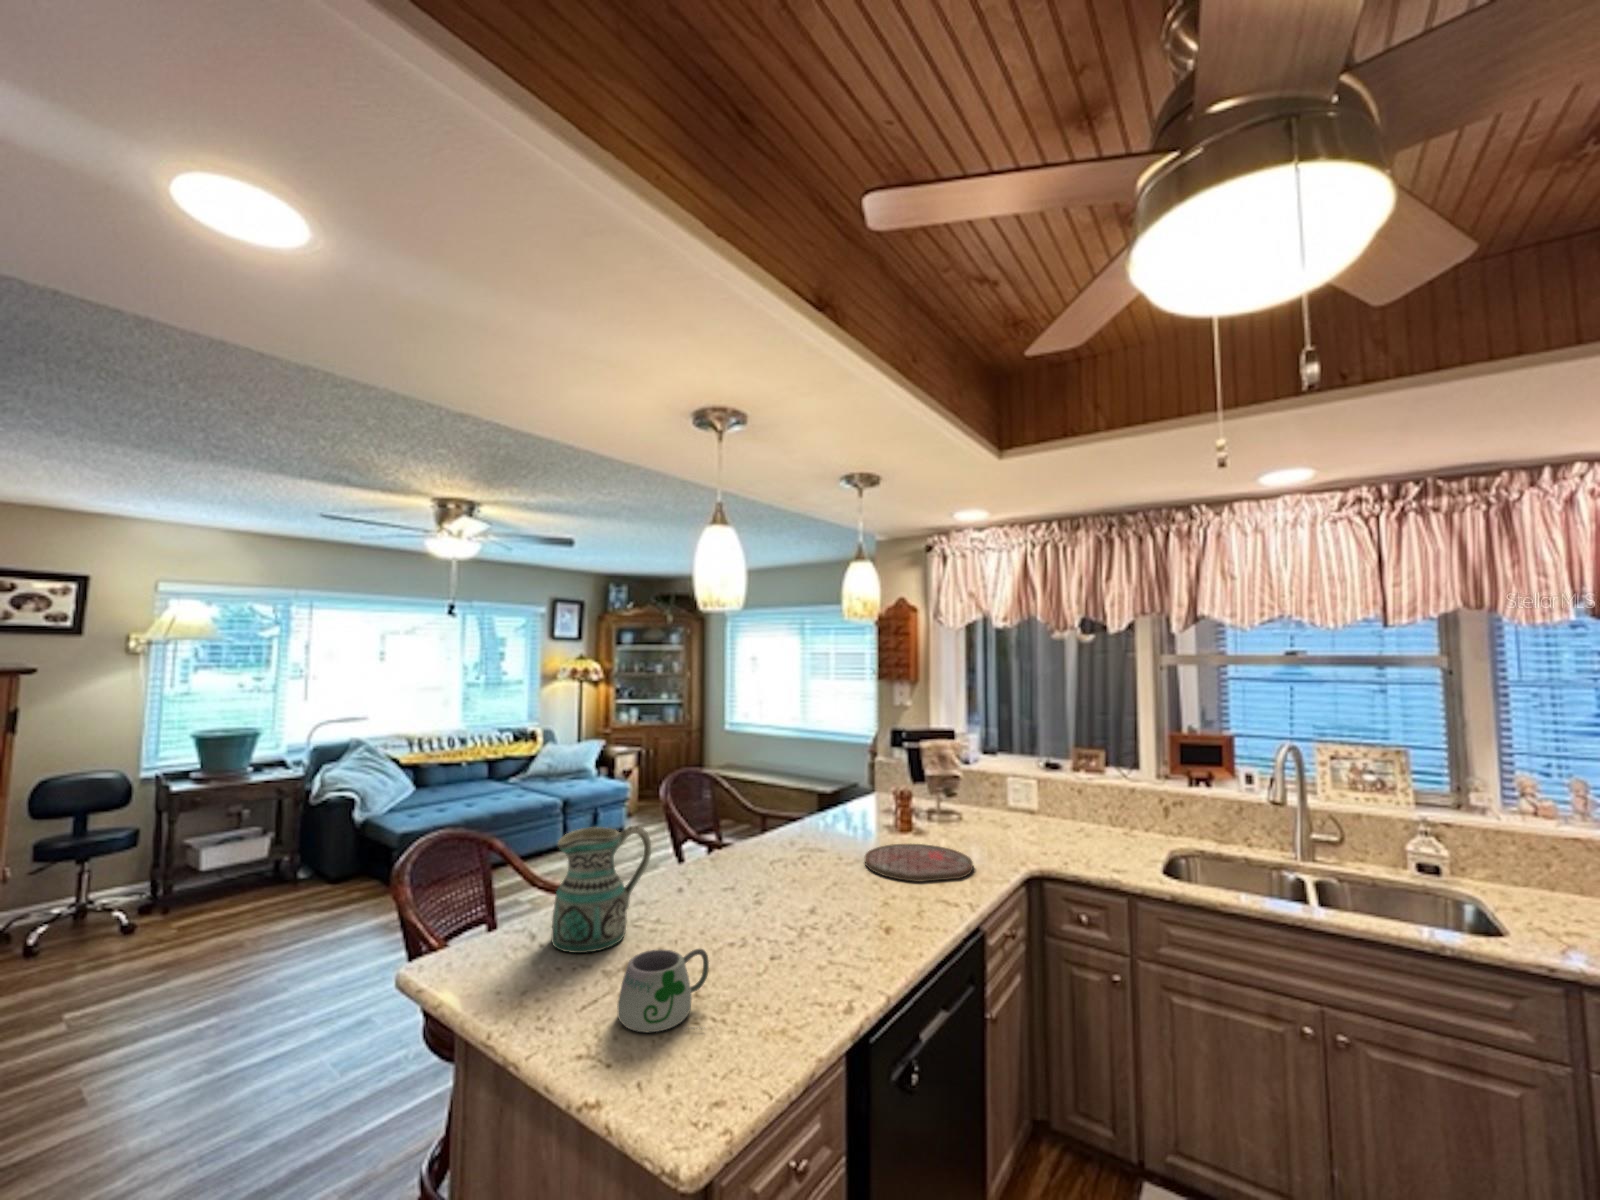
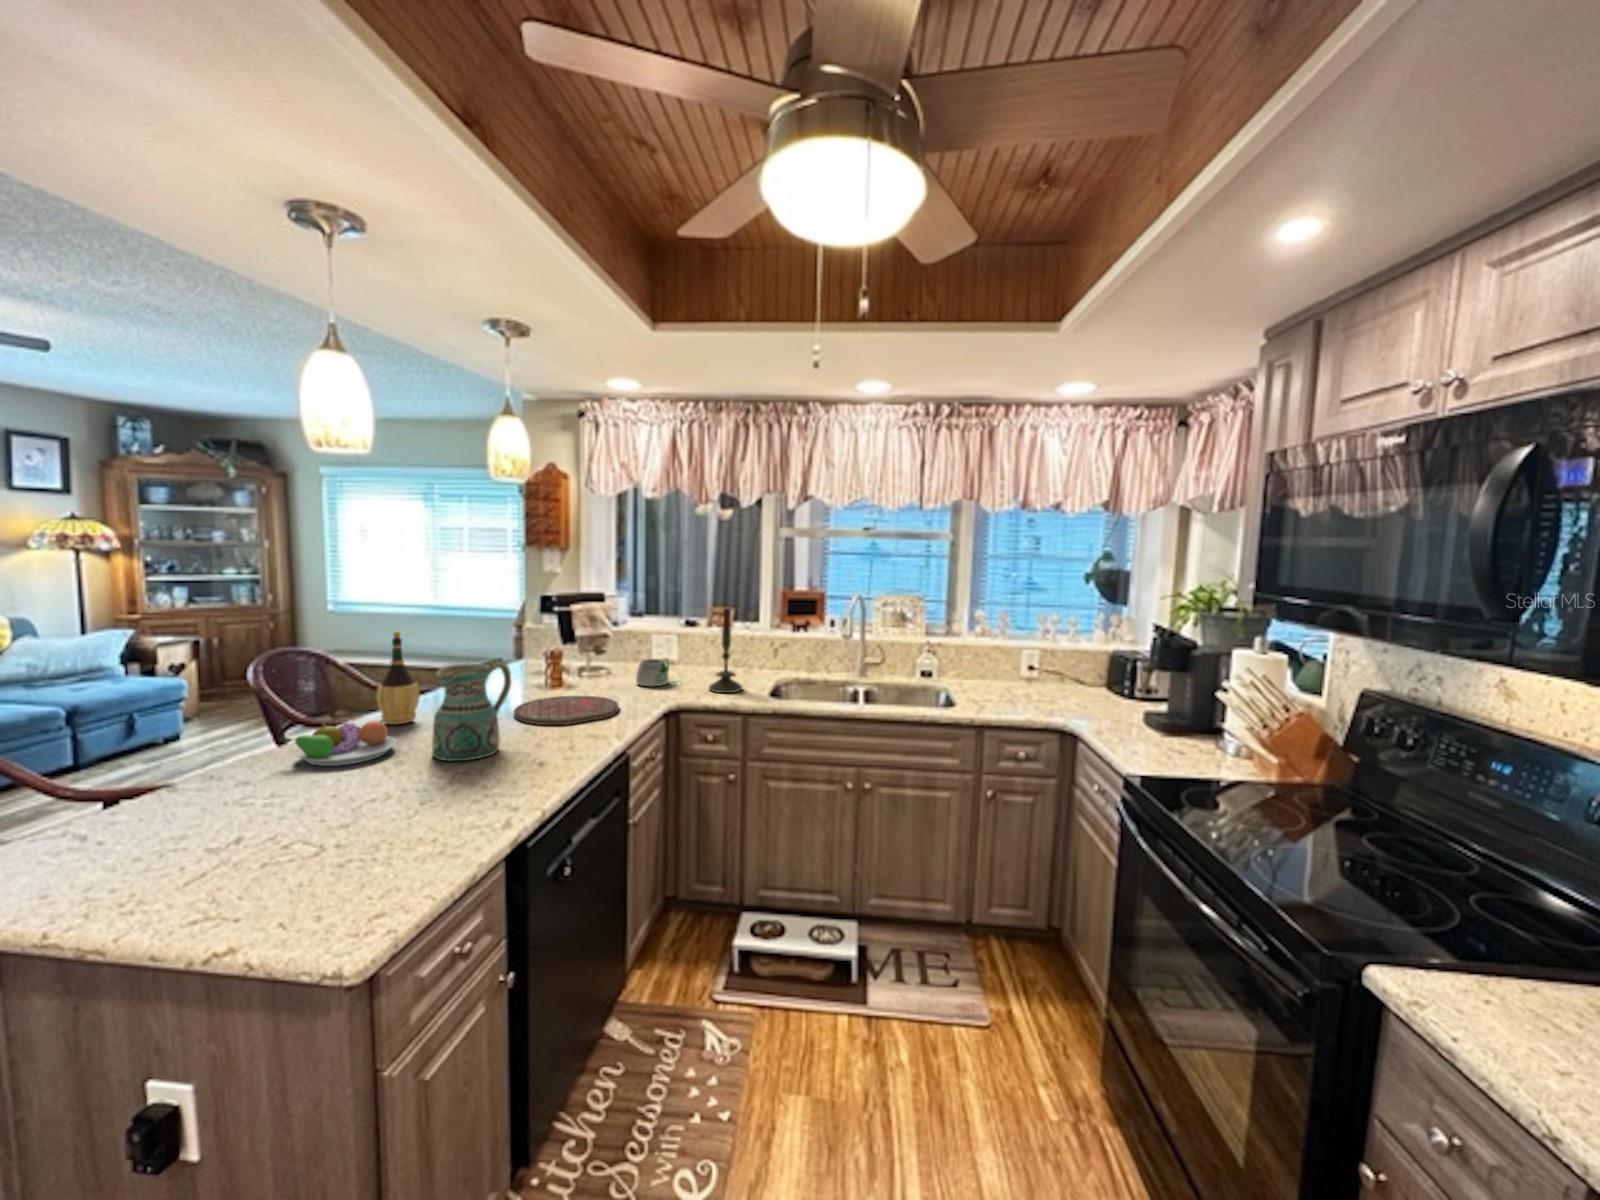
candle: none [1080,752,1124,862] -> present [709,608,742,693]
wine bottle: none [746,767,781,858] -> present [376,632,420,725]
ceramic pitcher: present [552,826,651,953] -> present [432,660,512,761]
fruit bowl: none [670,850,757,900] -> present [284,720,396,766]
mug: present [617,949,709,1032] -> present [636,658,669,686]

